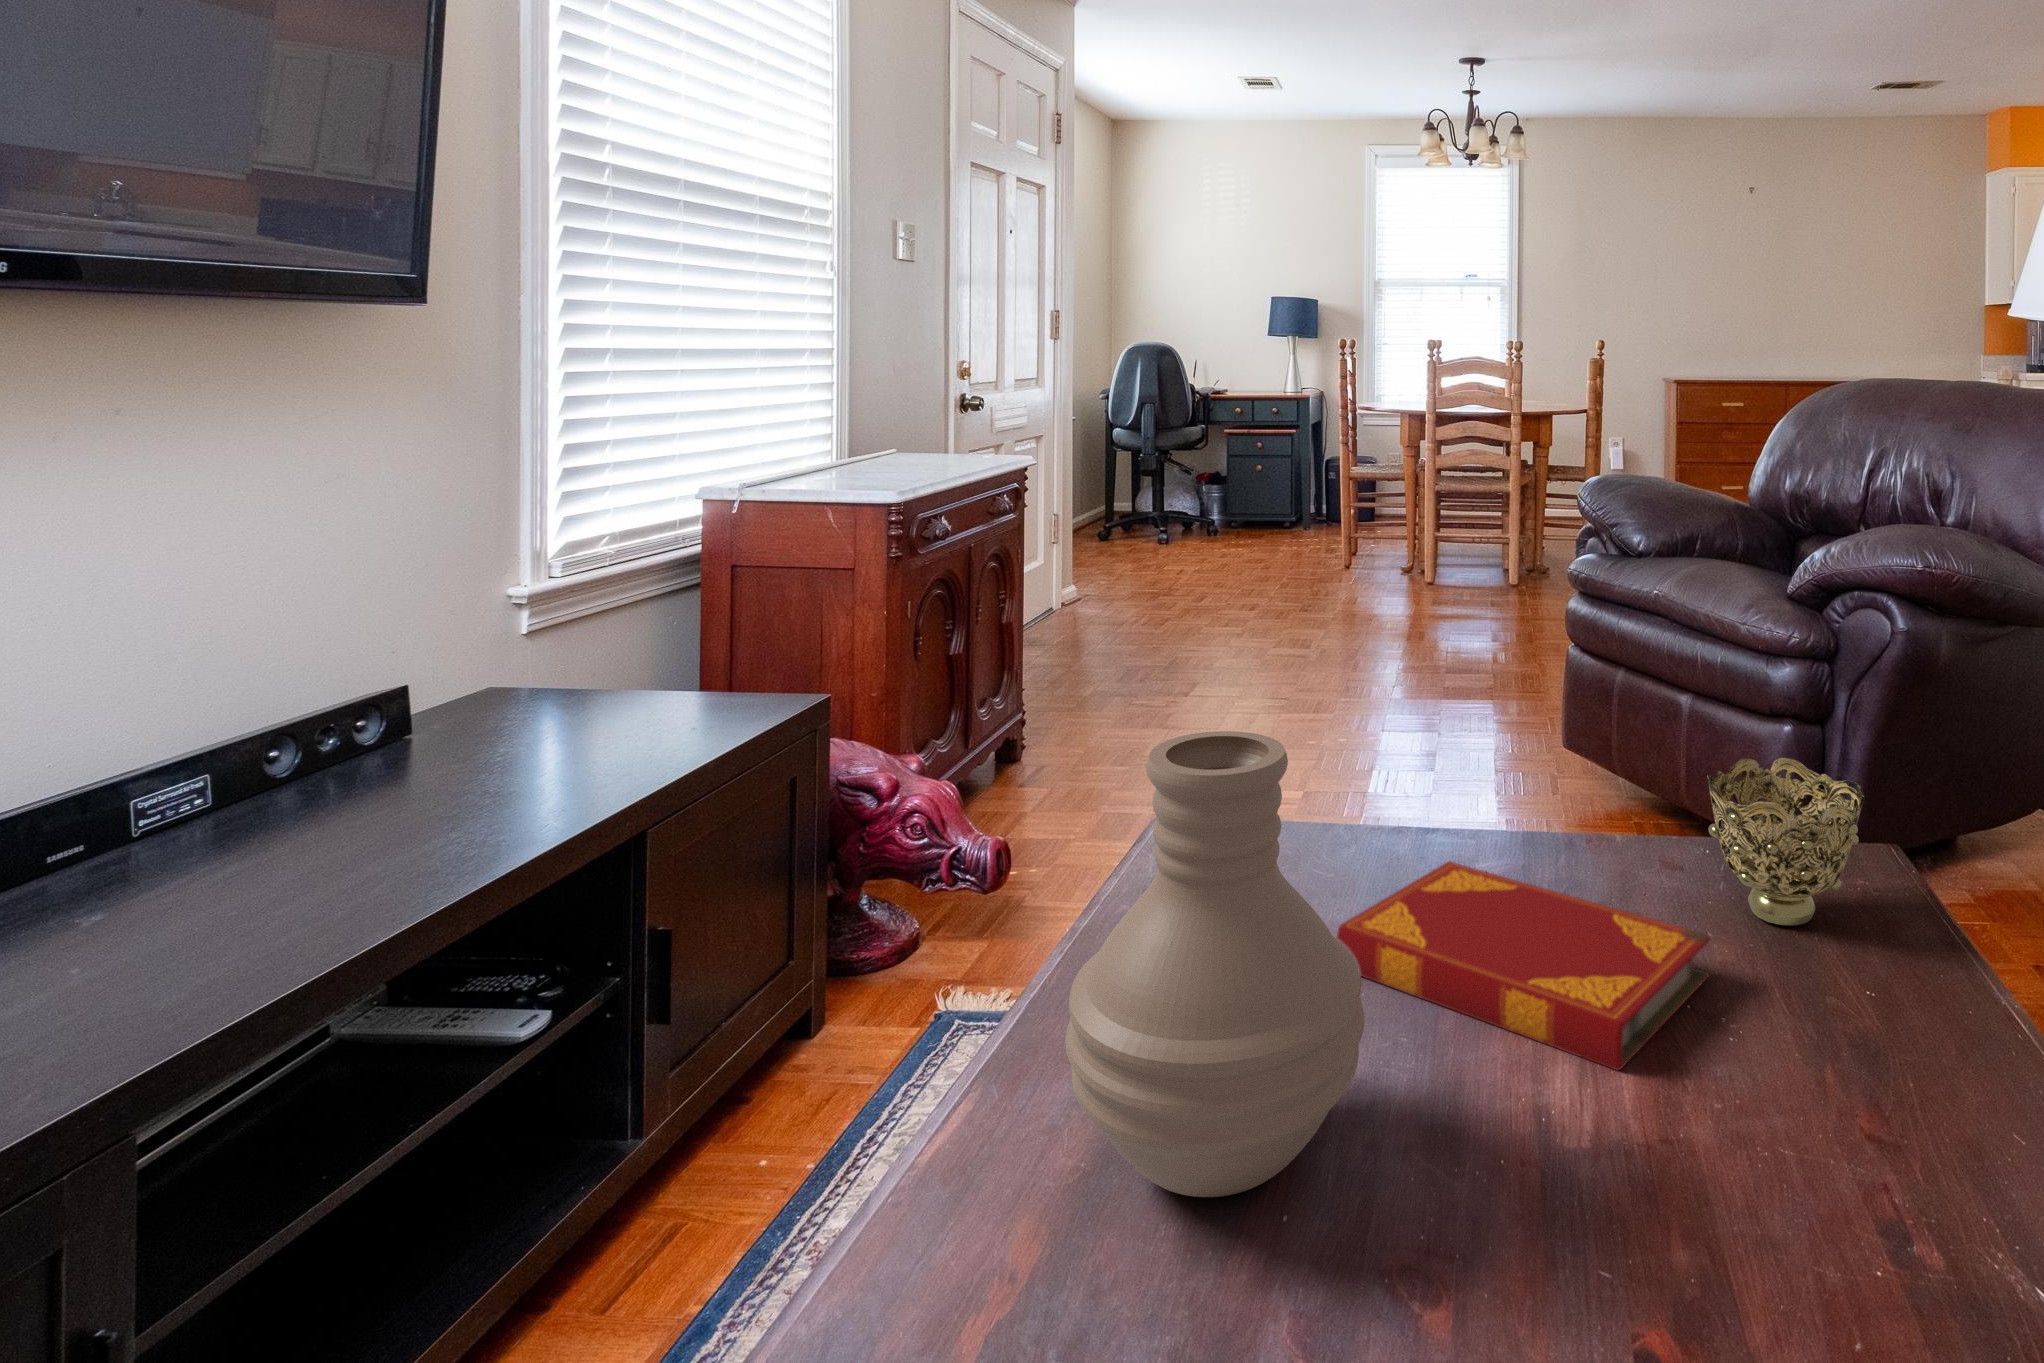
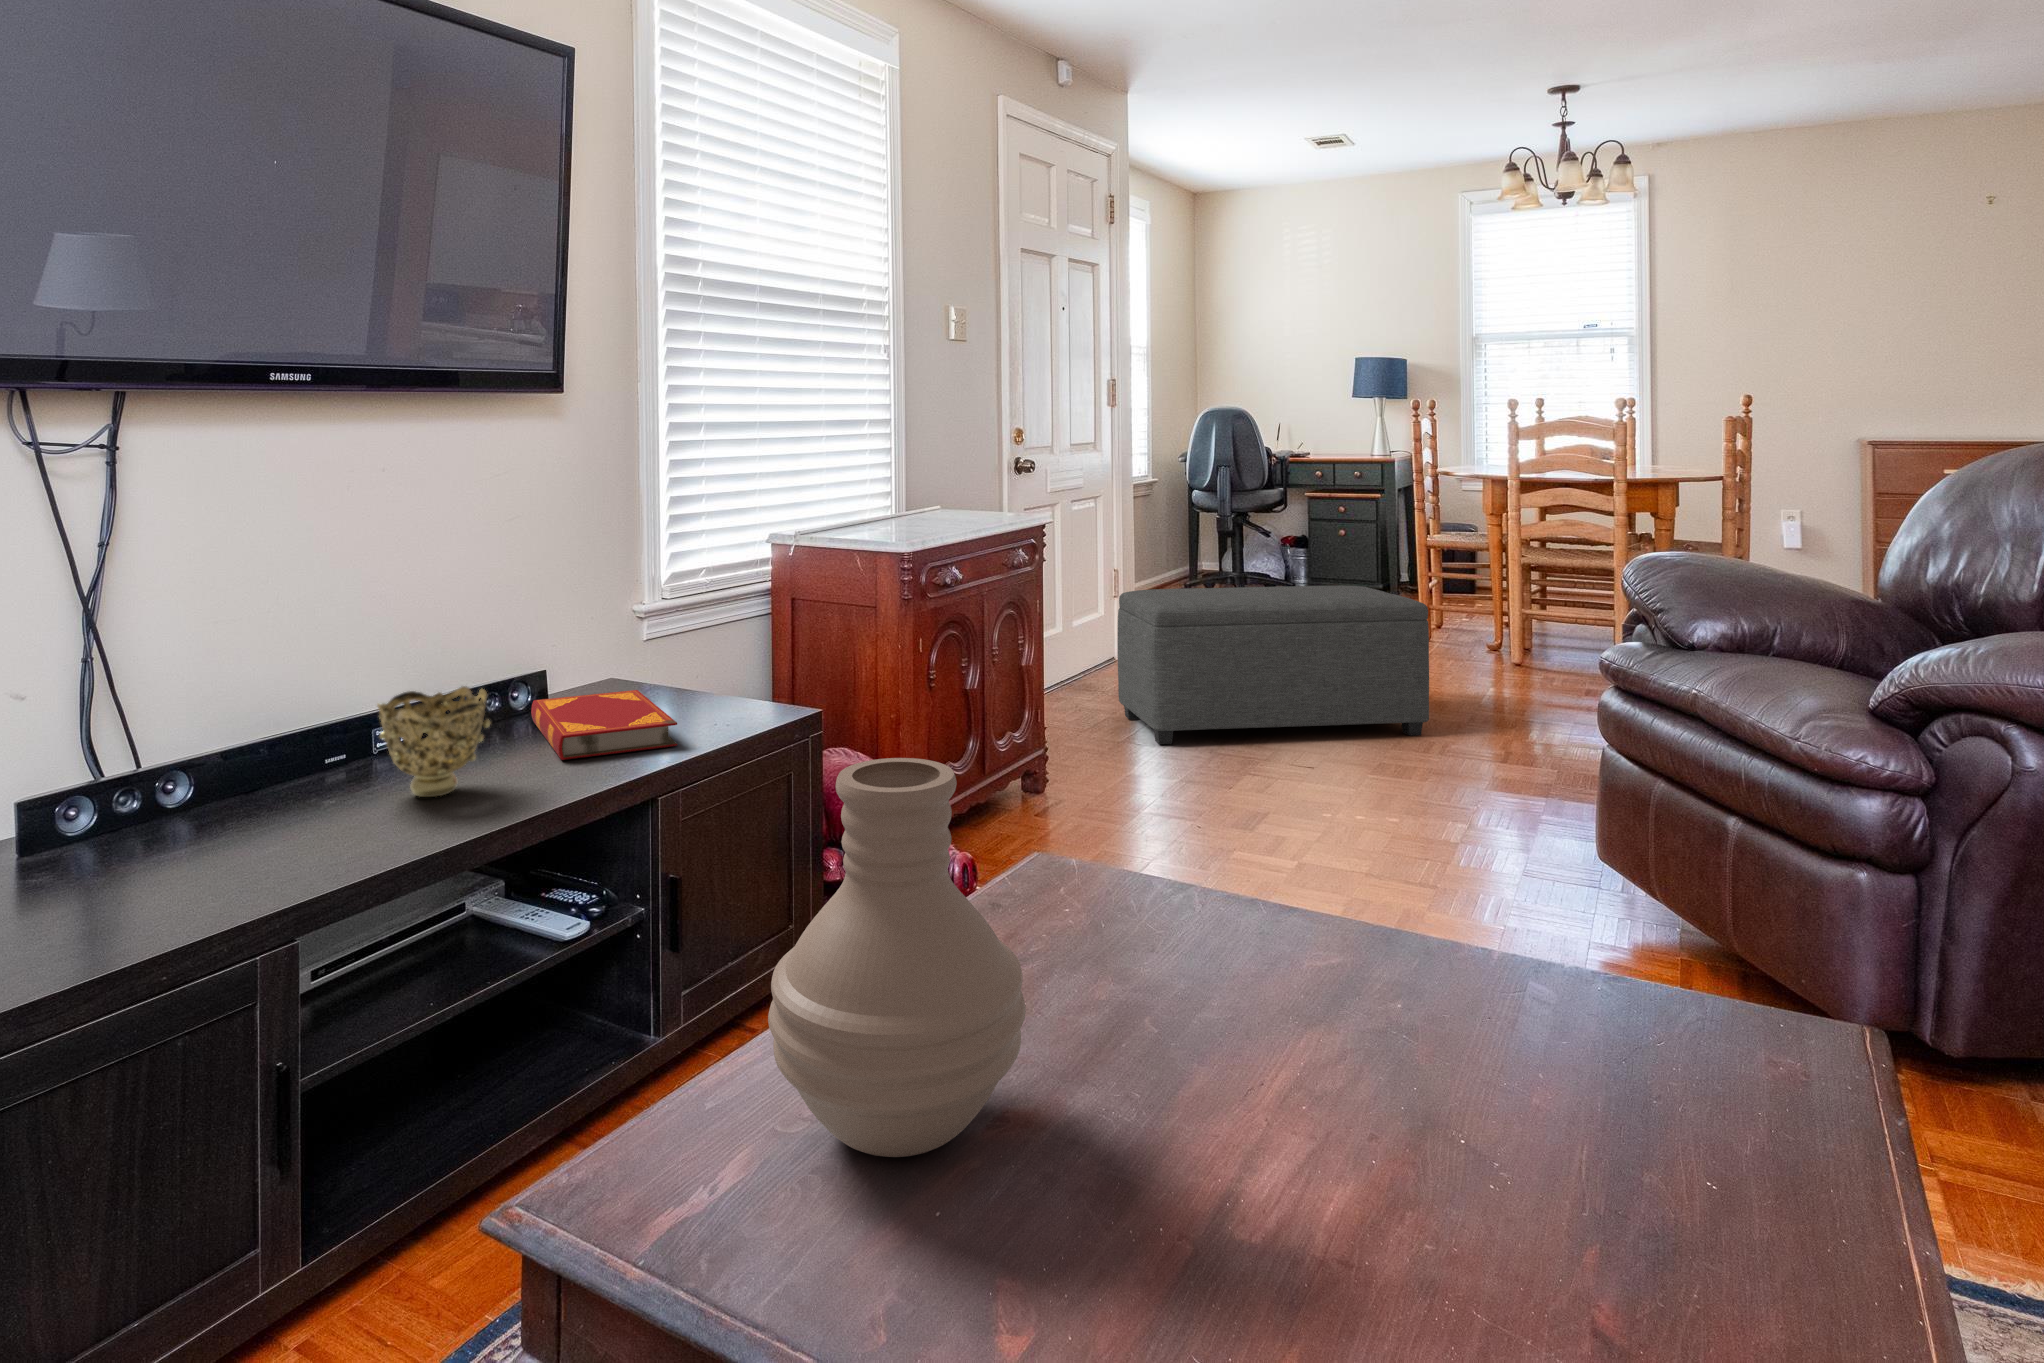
ottoman: none [1084,519,1383,692] -> present [1118,585,1429,744]
decorative bowl: present [1707,758,1864,926] -> present [377,686,490,797]
hardback book: present [1337,862,1710,1070] -> present [531,690,677,760]

